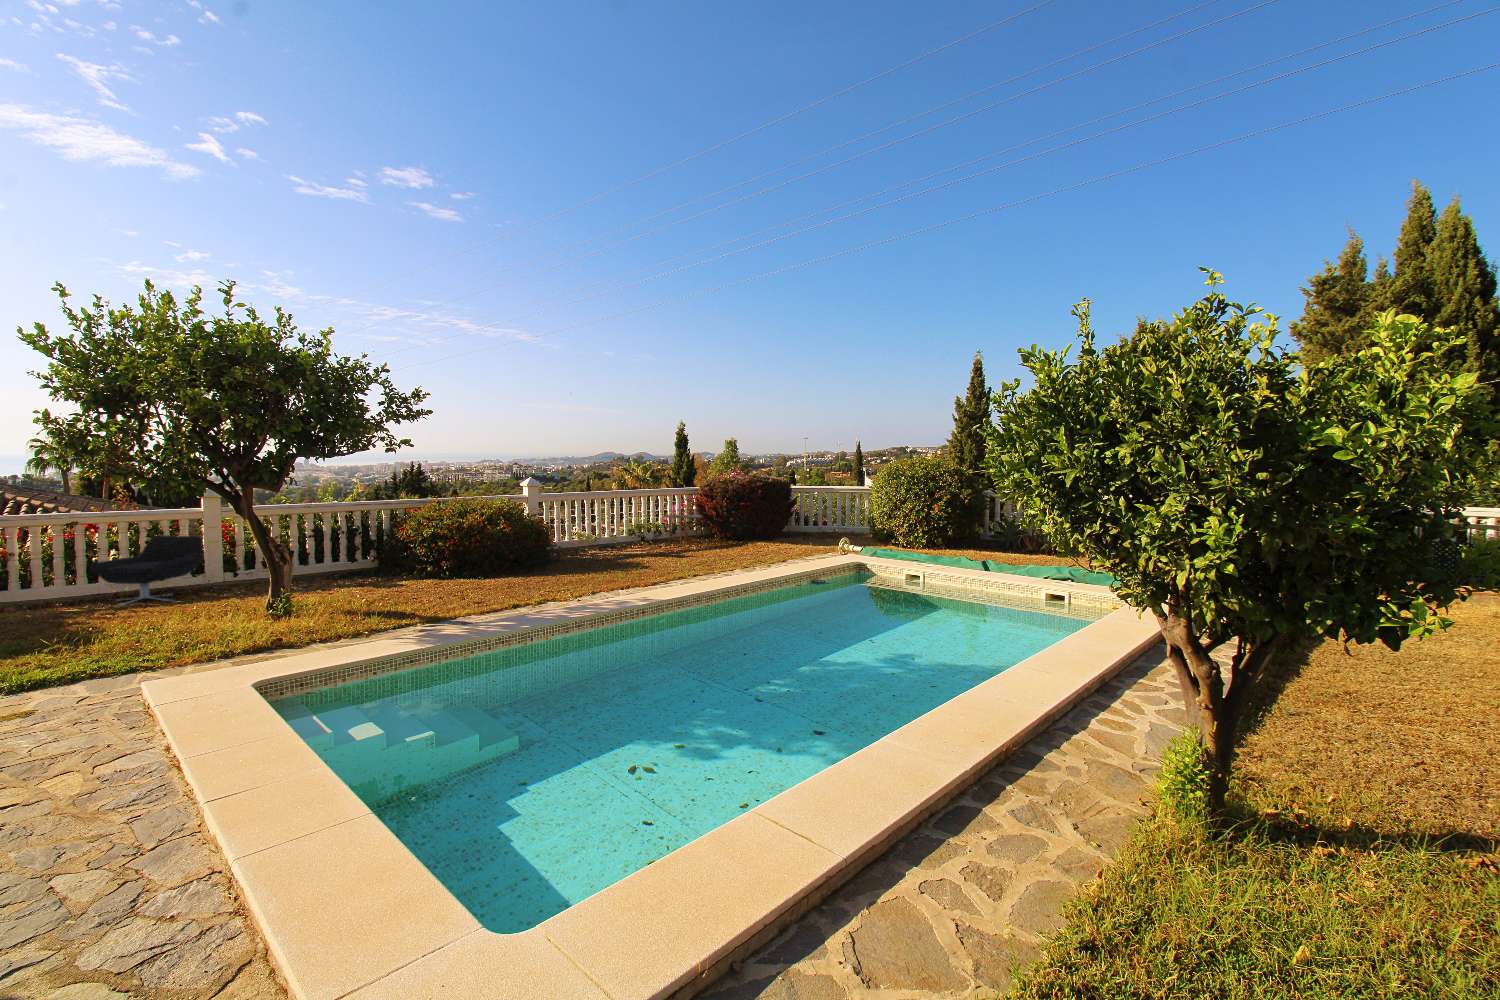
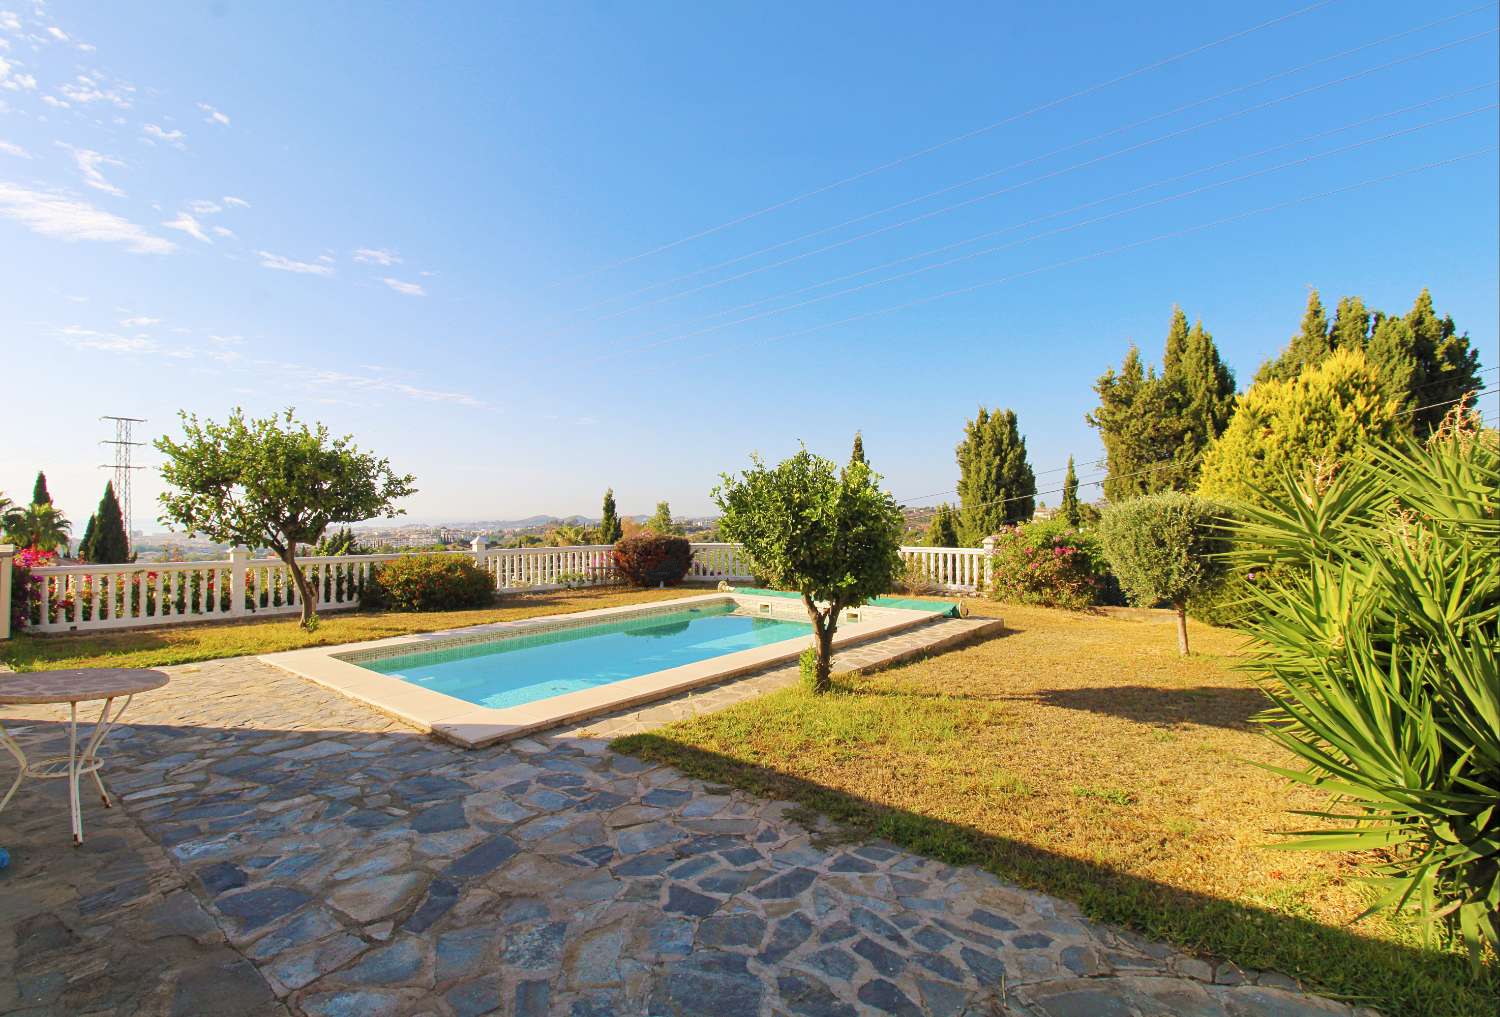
lounge chair: present [91,535,203,607] -> present [644,560,682,590]

